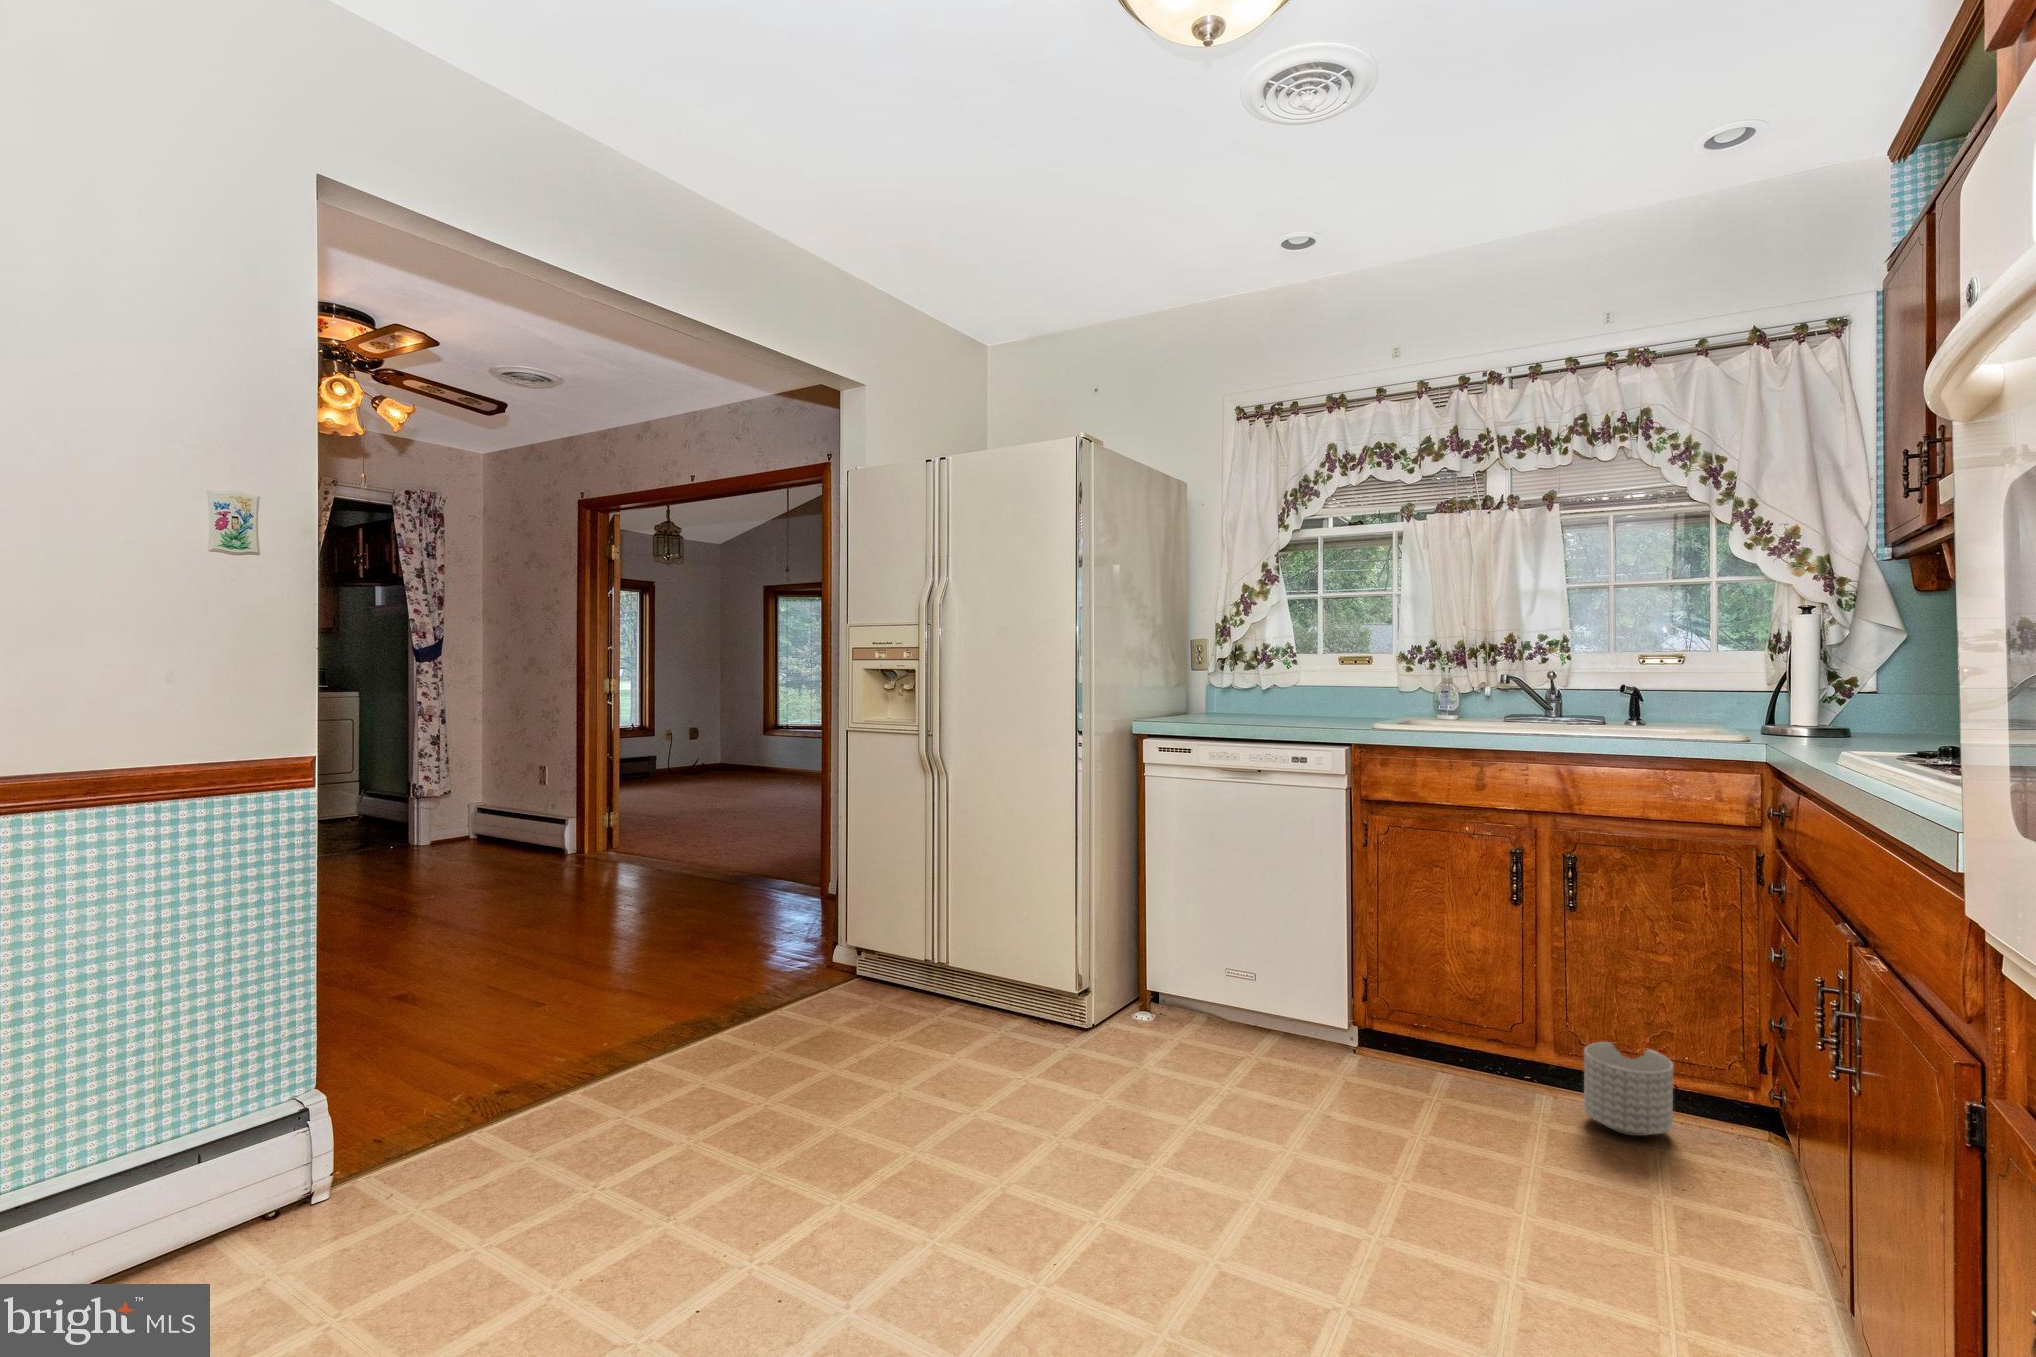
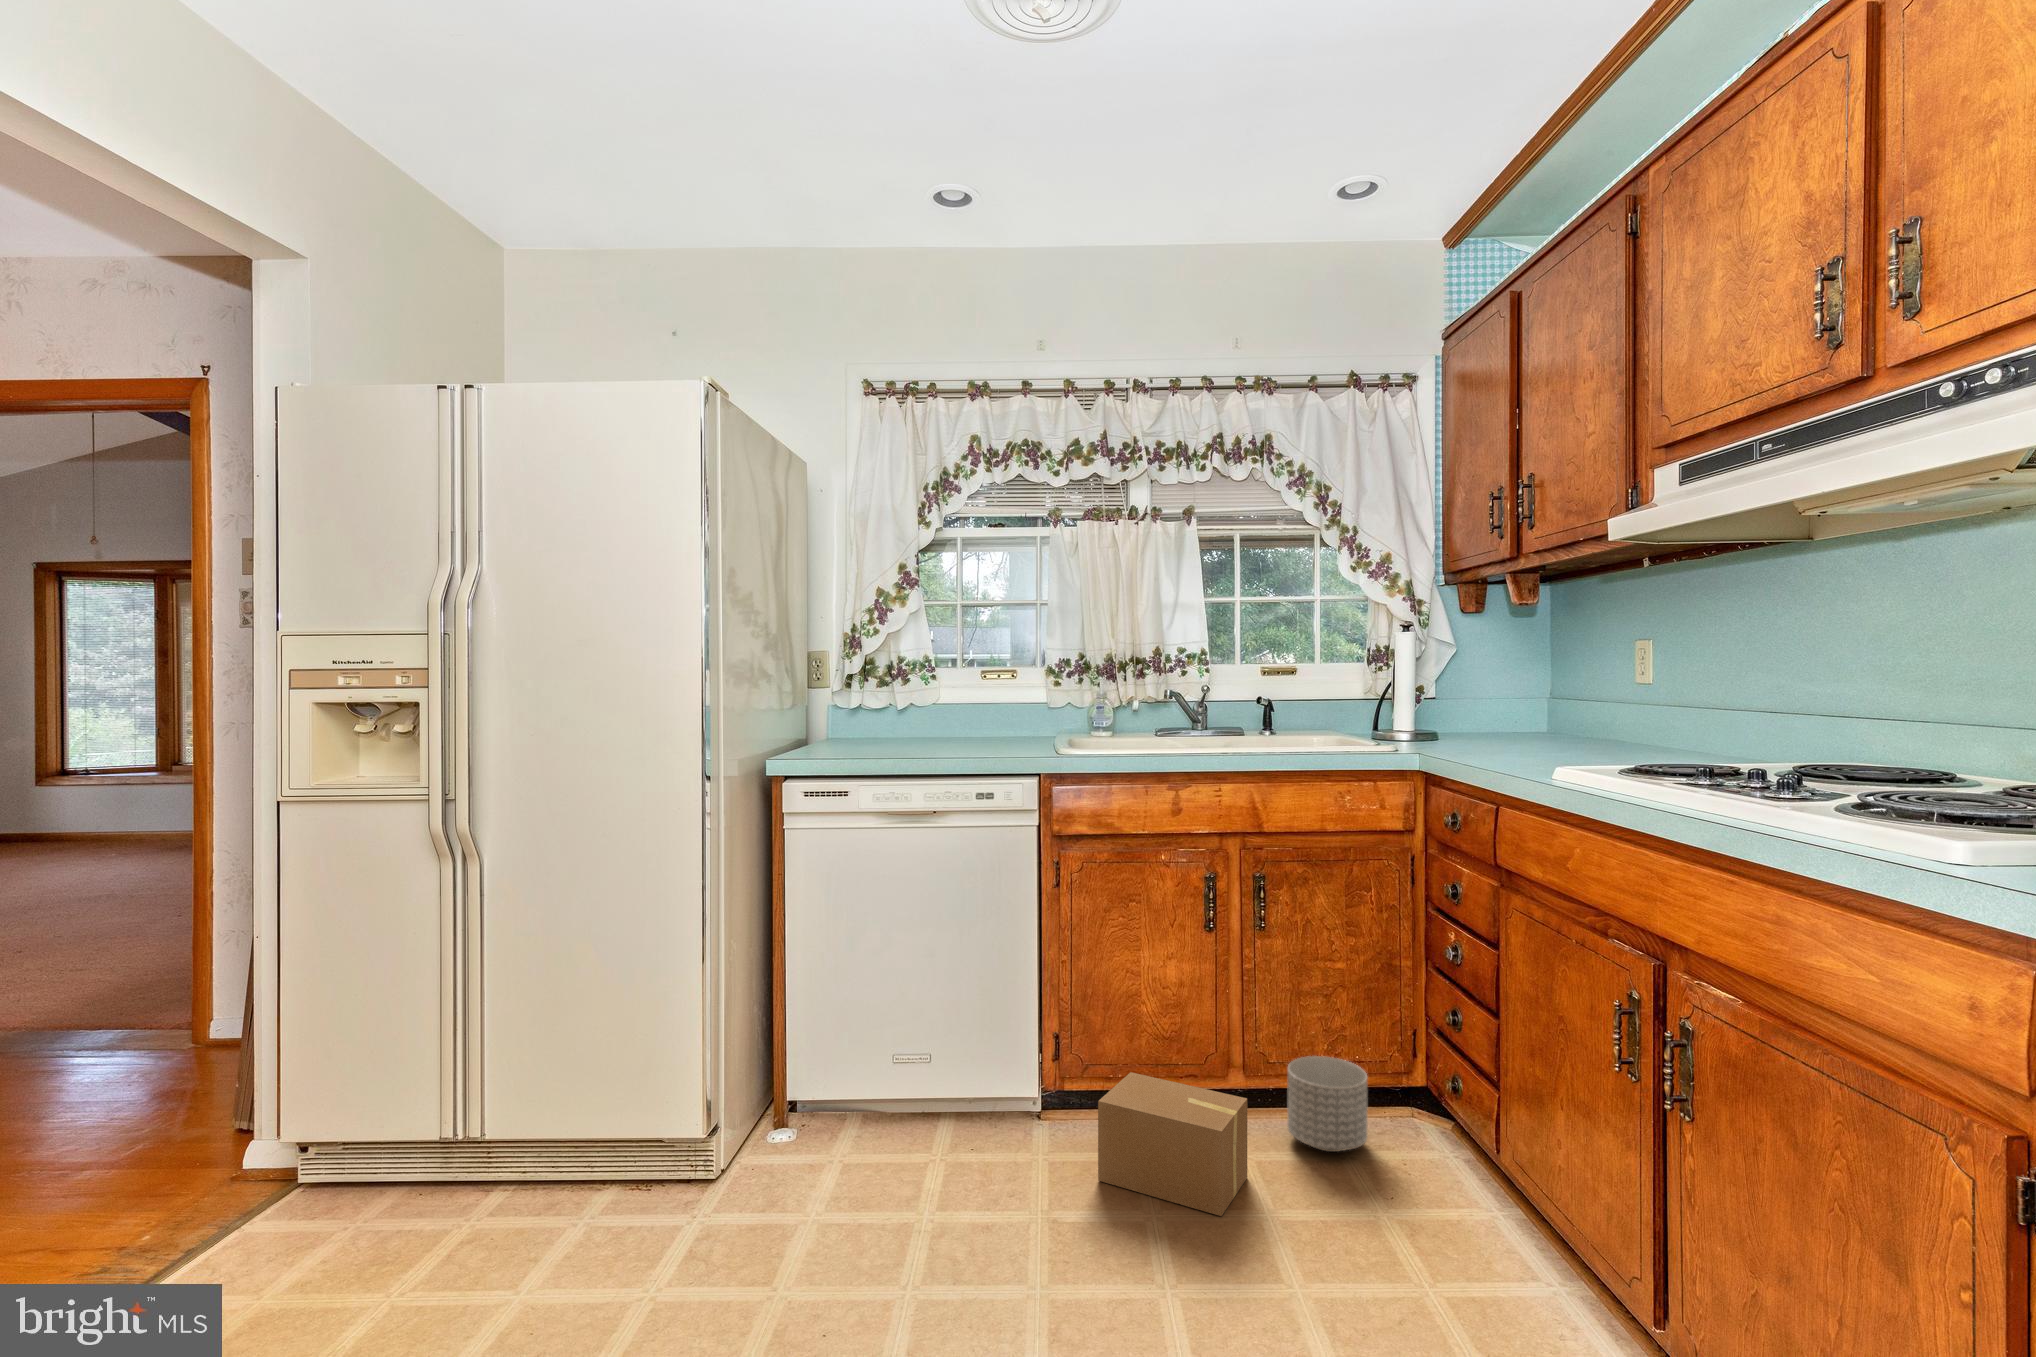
cardboard box: none [1372,1020,1518,1149] -> present [1098,1072,1248,1216]

